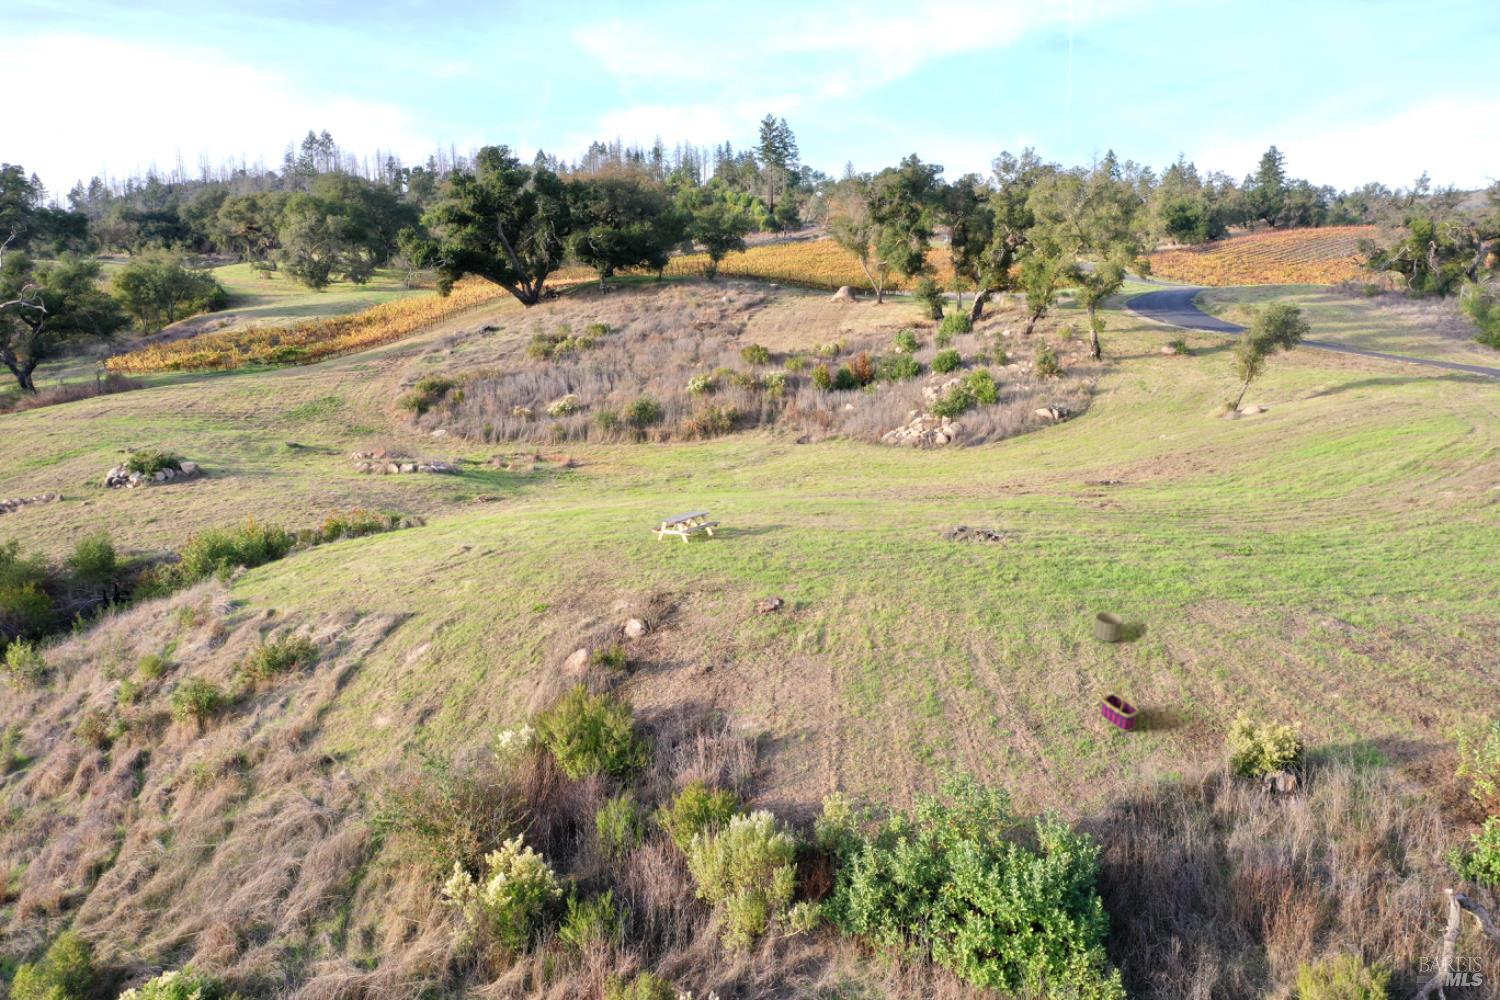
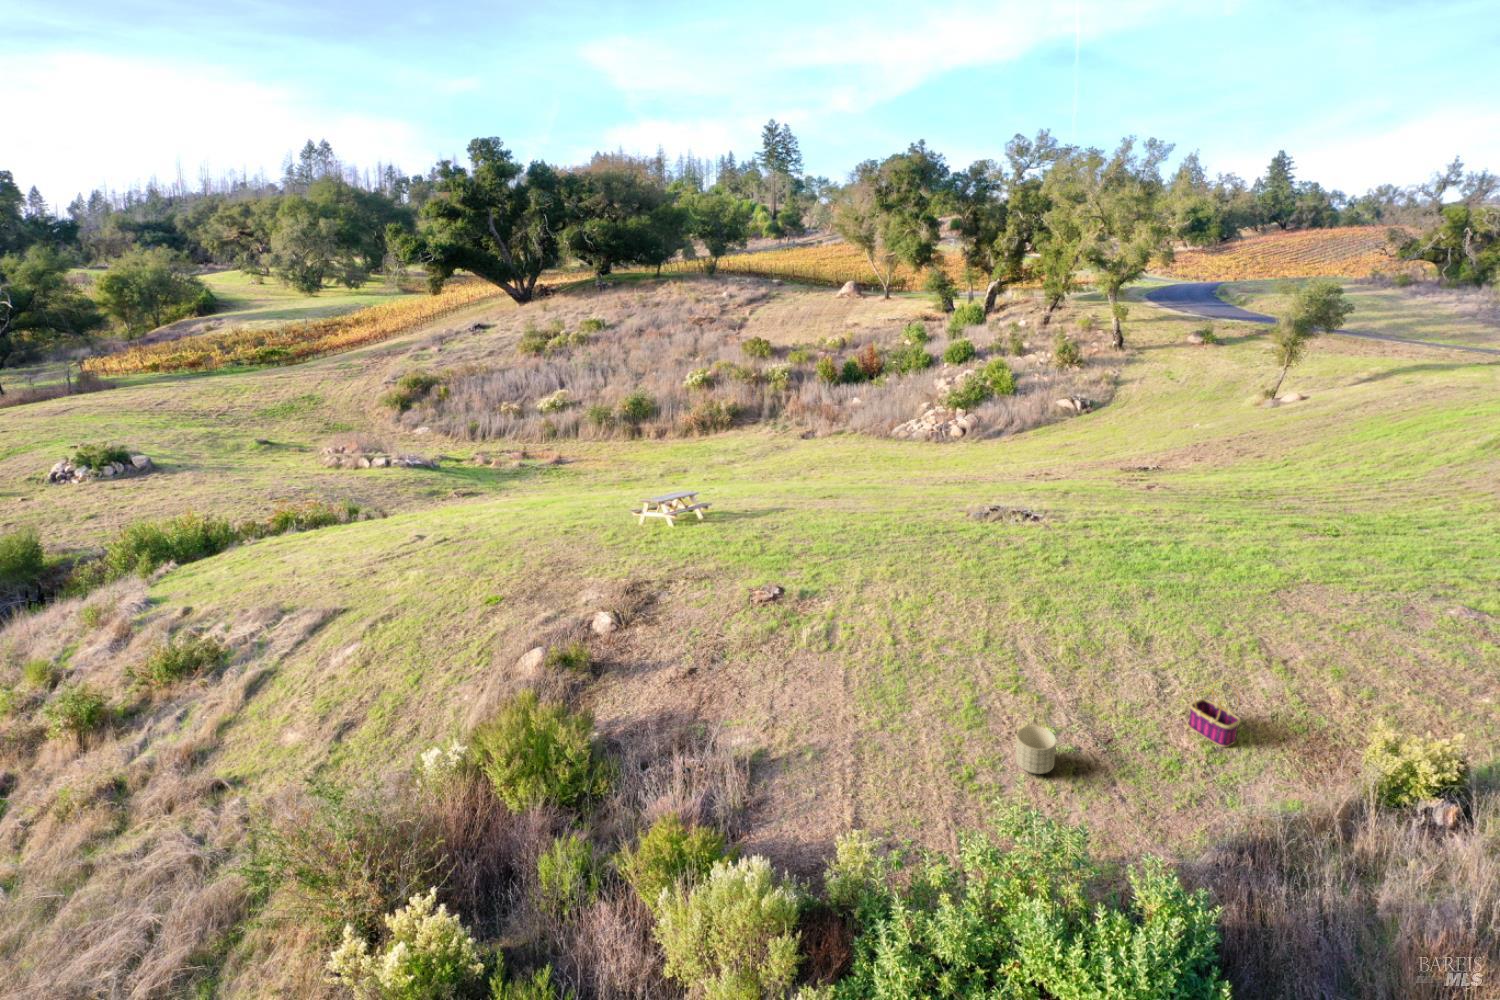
planter: present [1094,612,1123,641] -> present [1016,726,1056,774]

